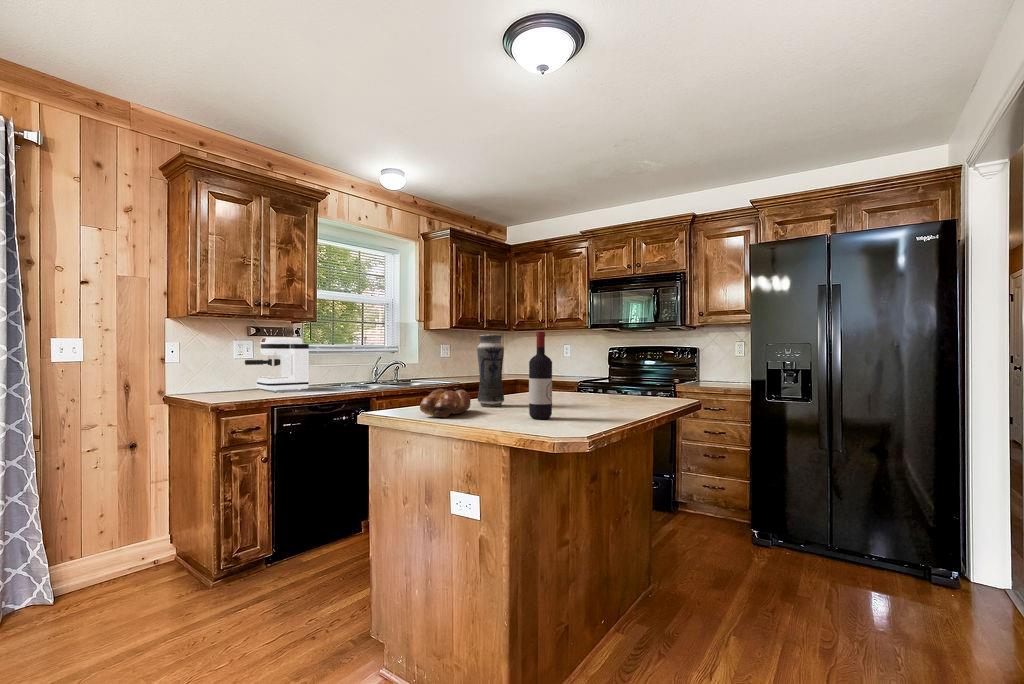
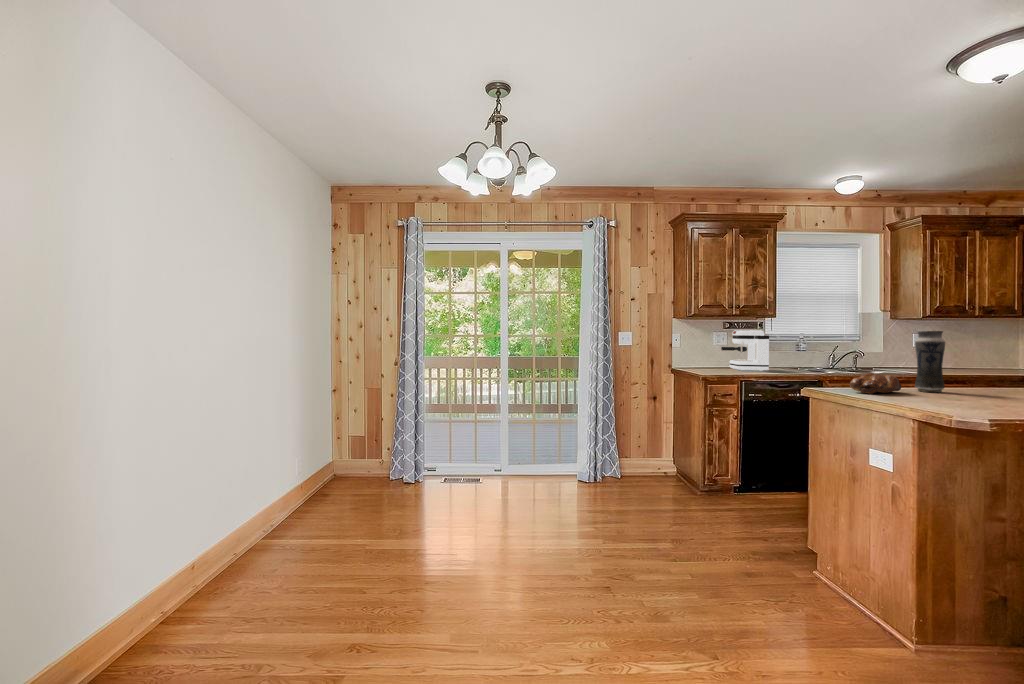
wine bottle: present [529,332,552,419] -> none [954,330,981,403]

